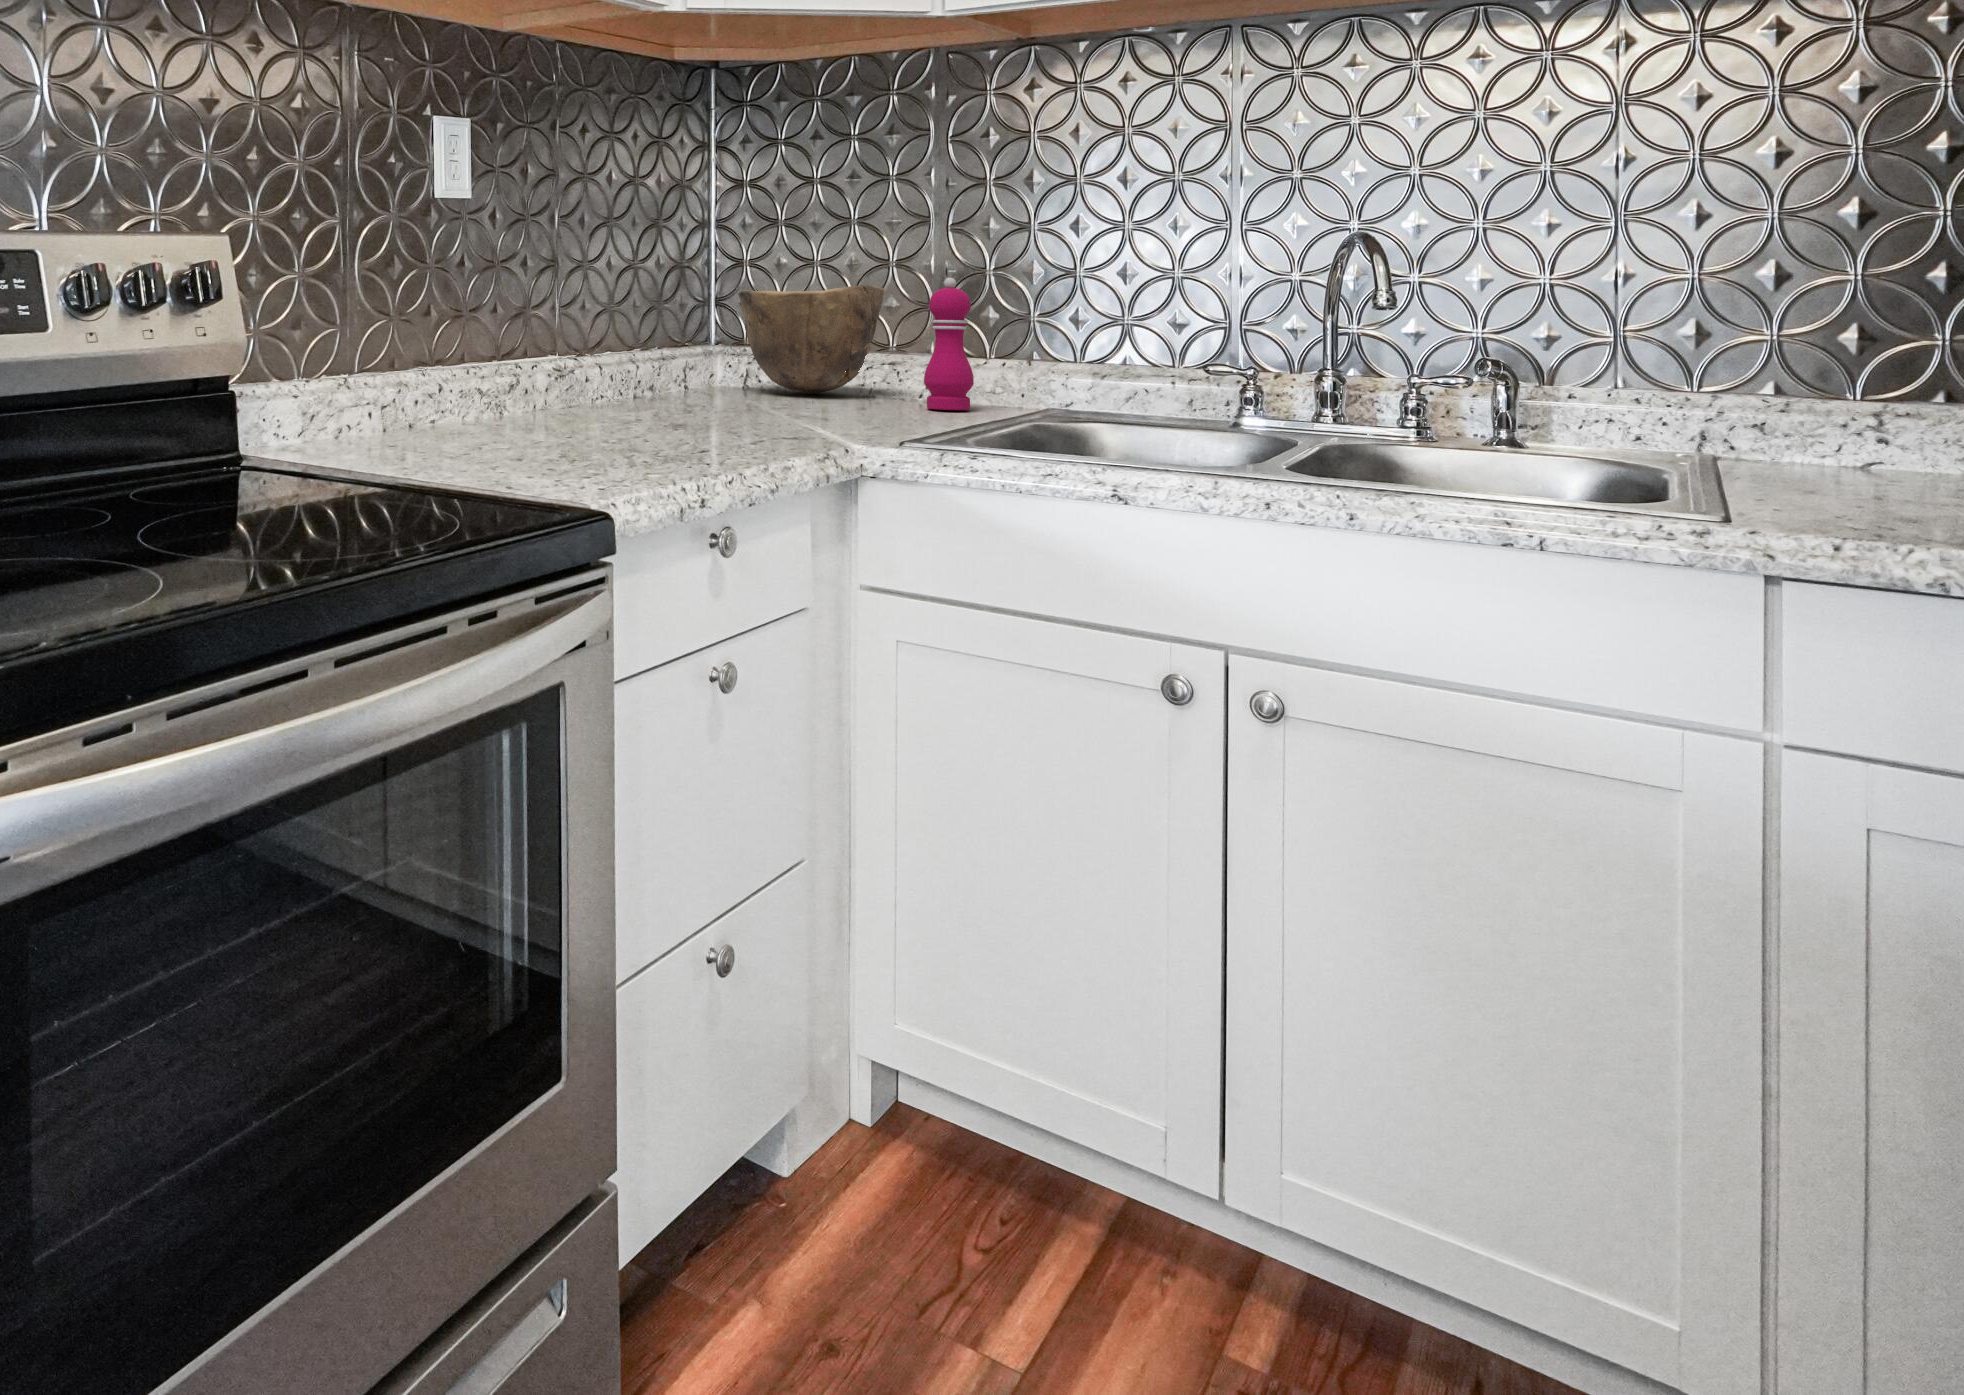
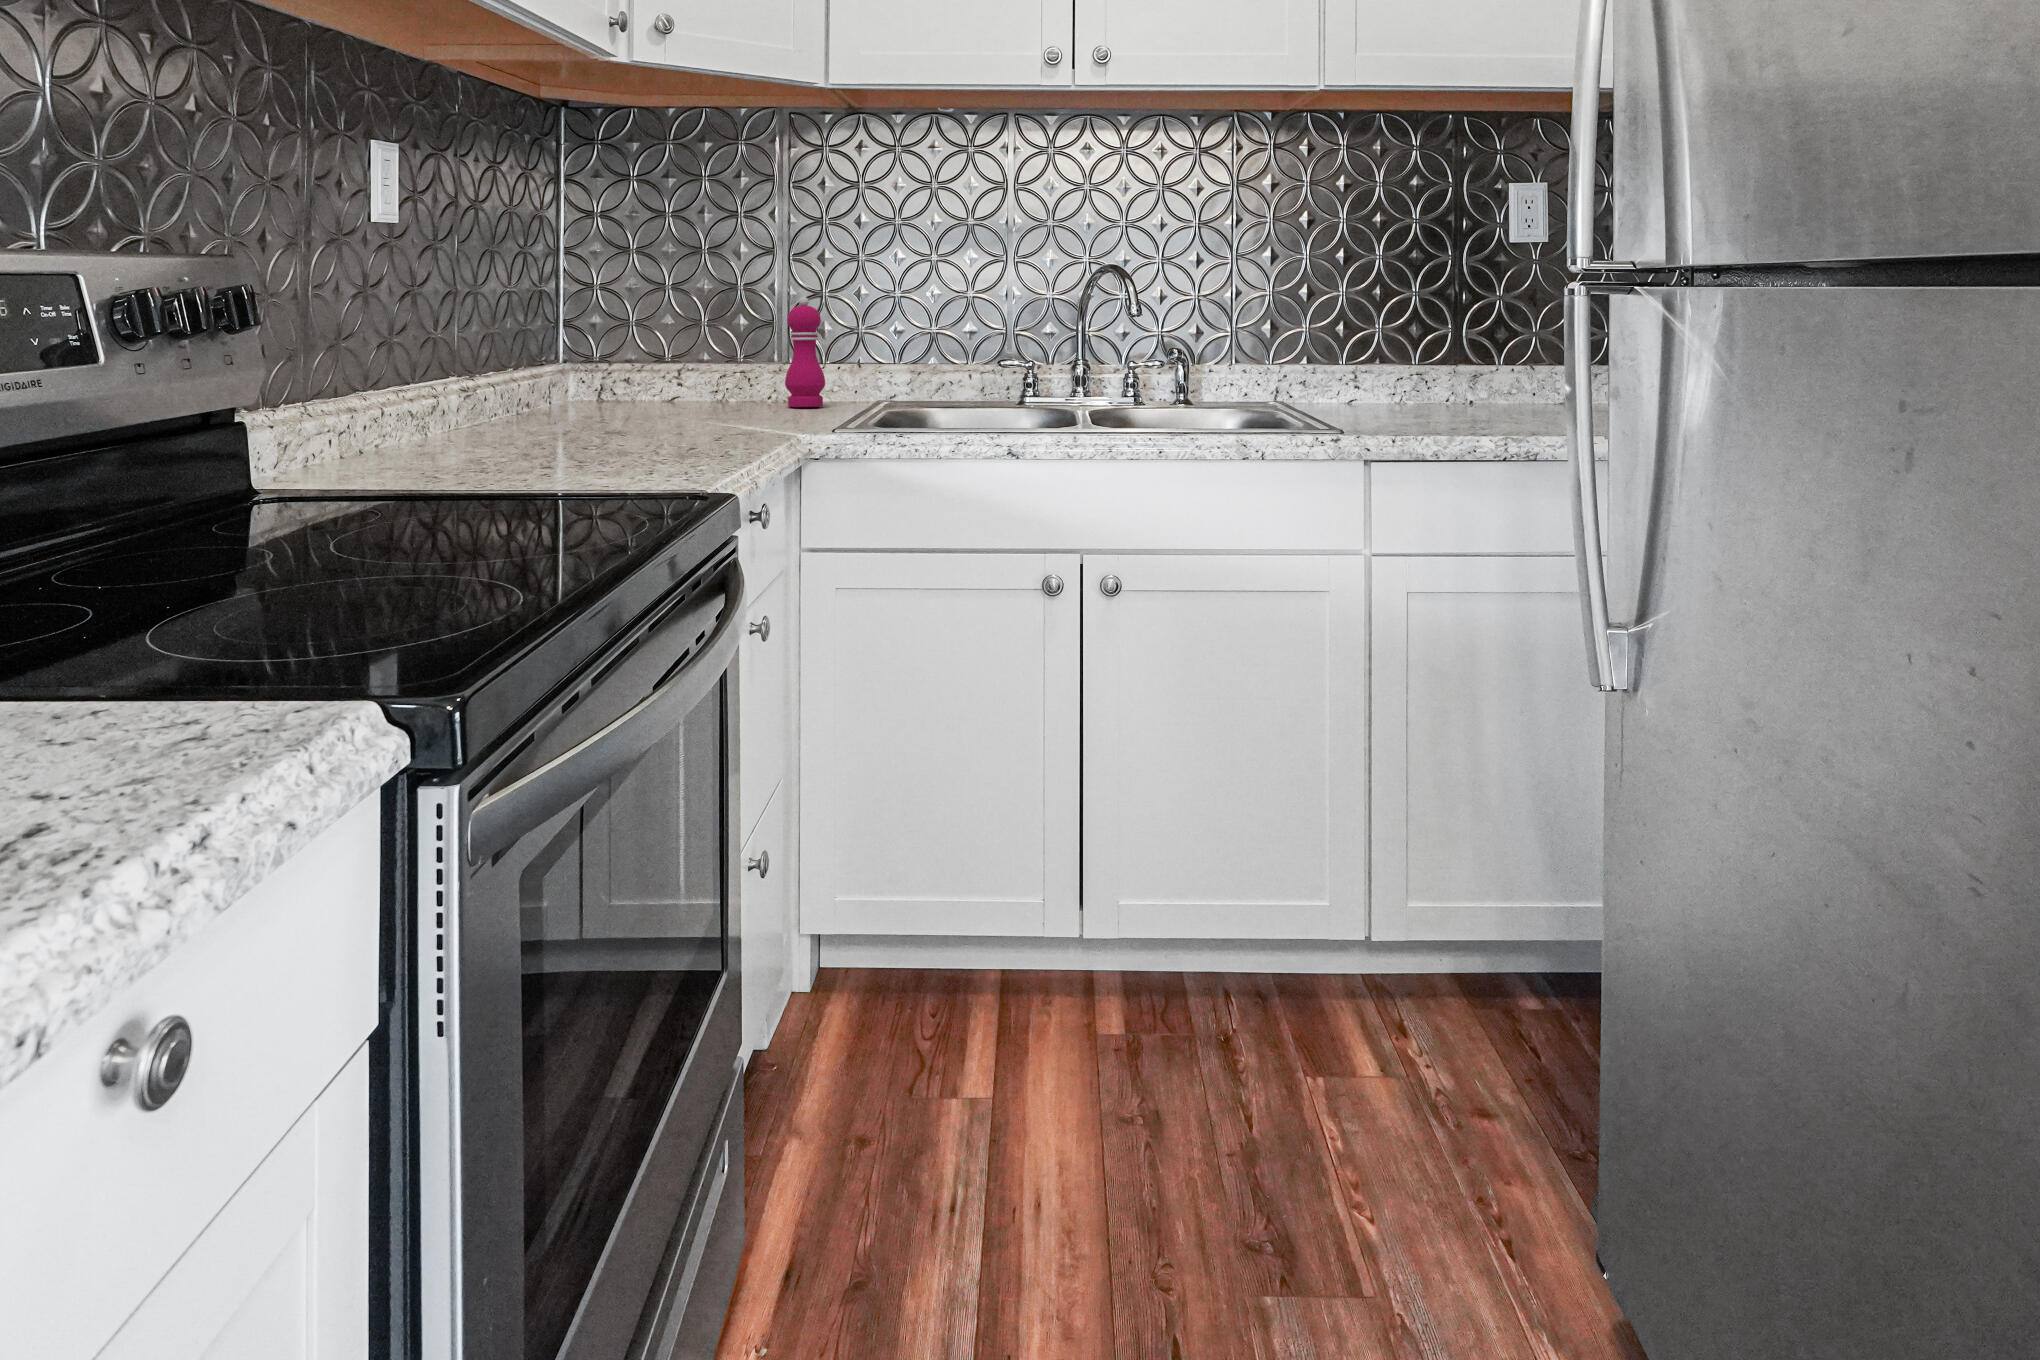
bowl: present [738,285,884,394] -> none [602,303,734,400]

